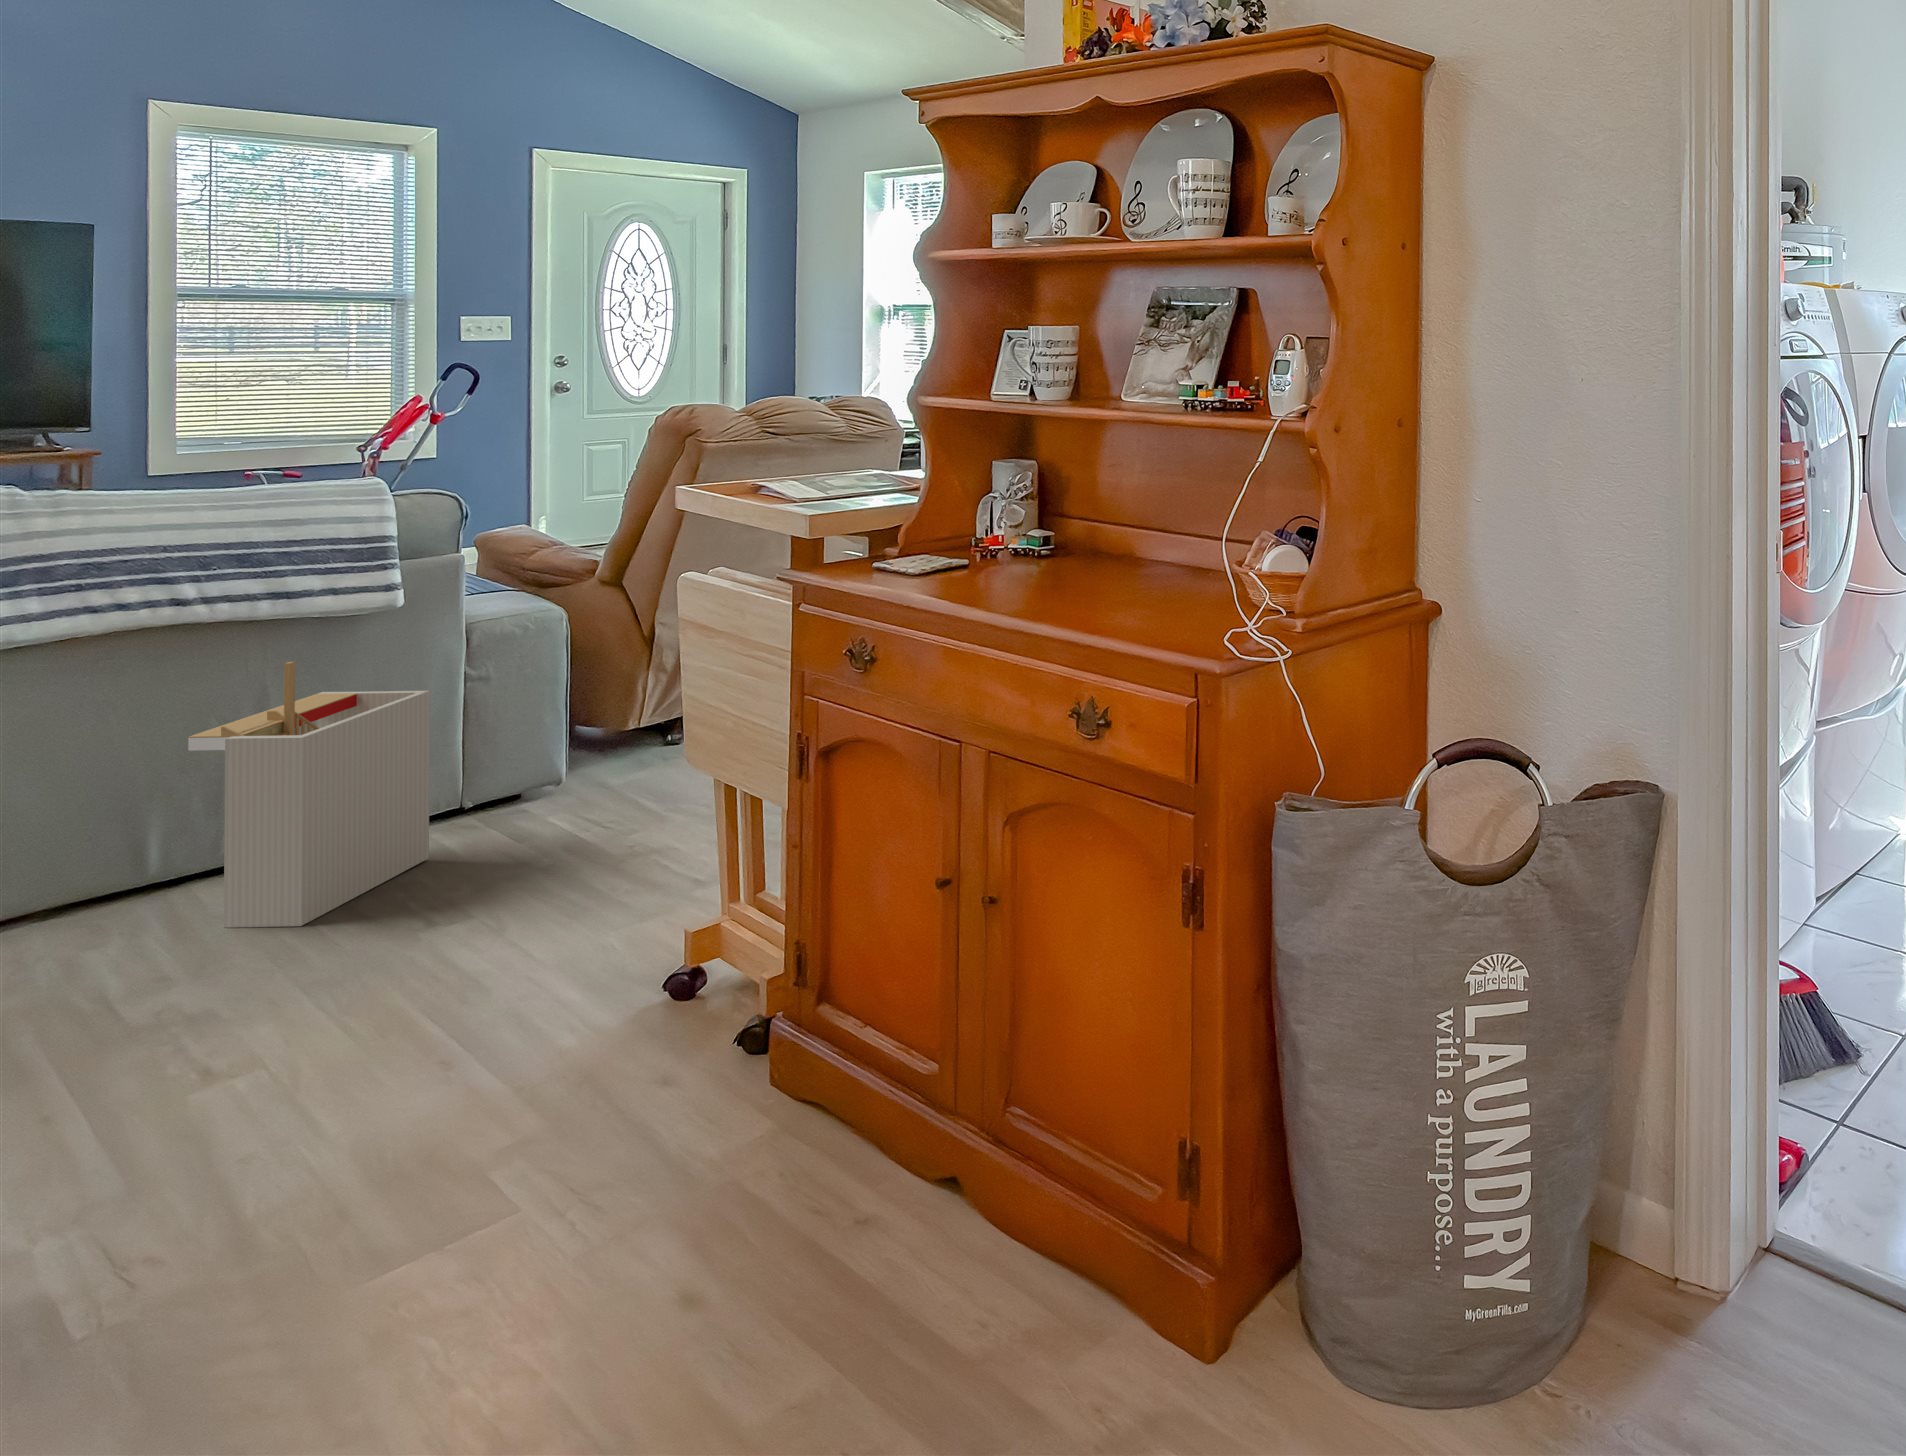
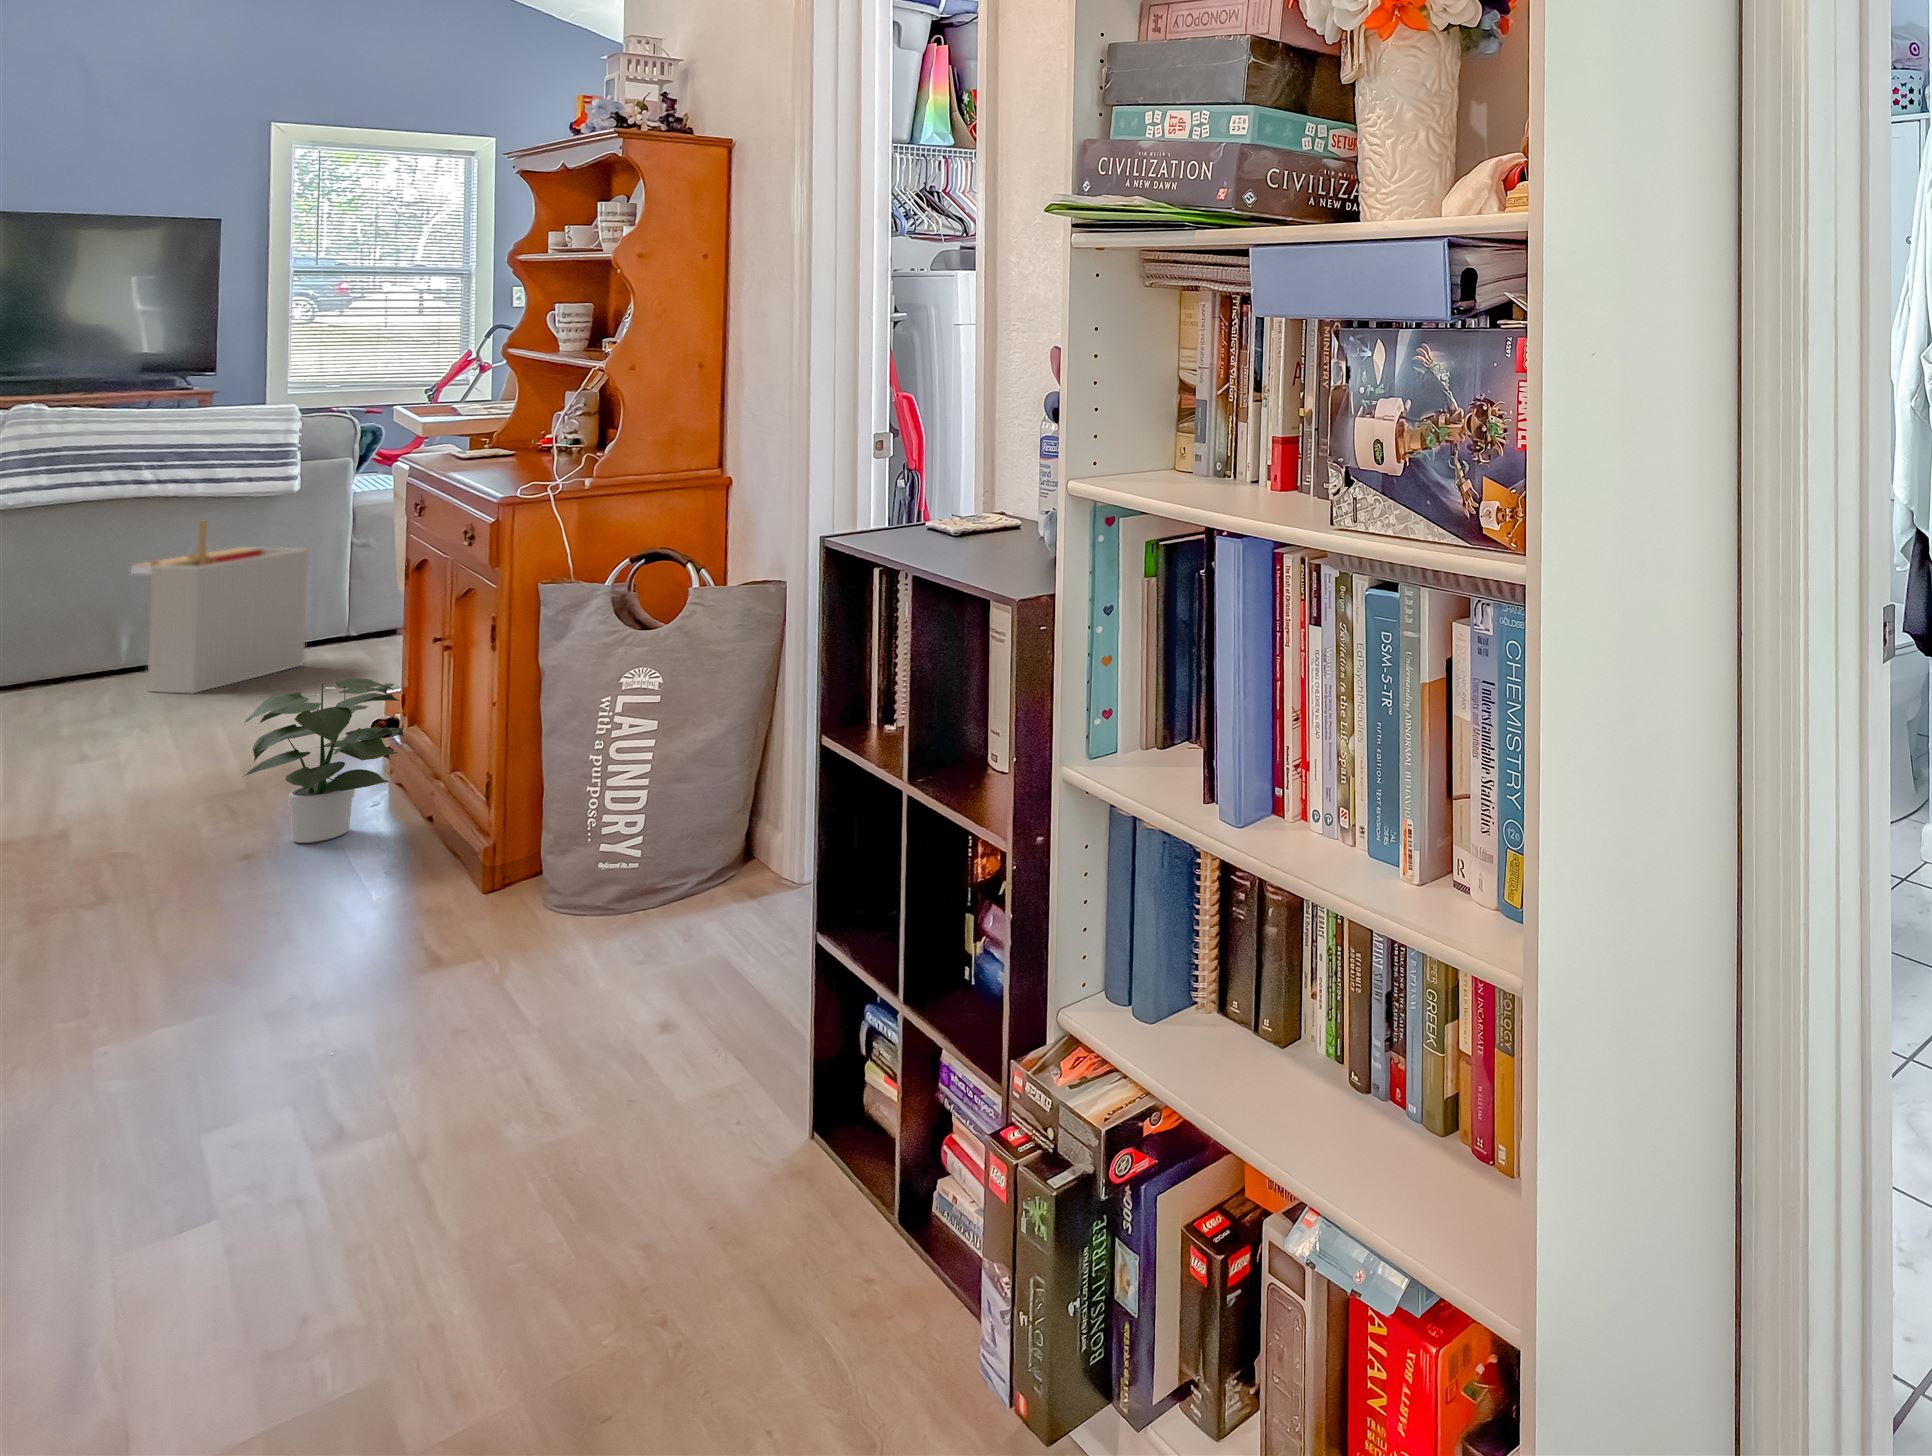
potted plant: none [674,954,920,1252] -> present [244,678,404,843]

